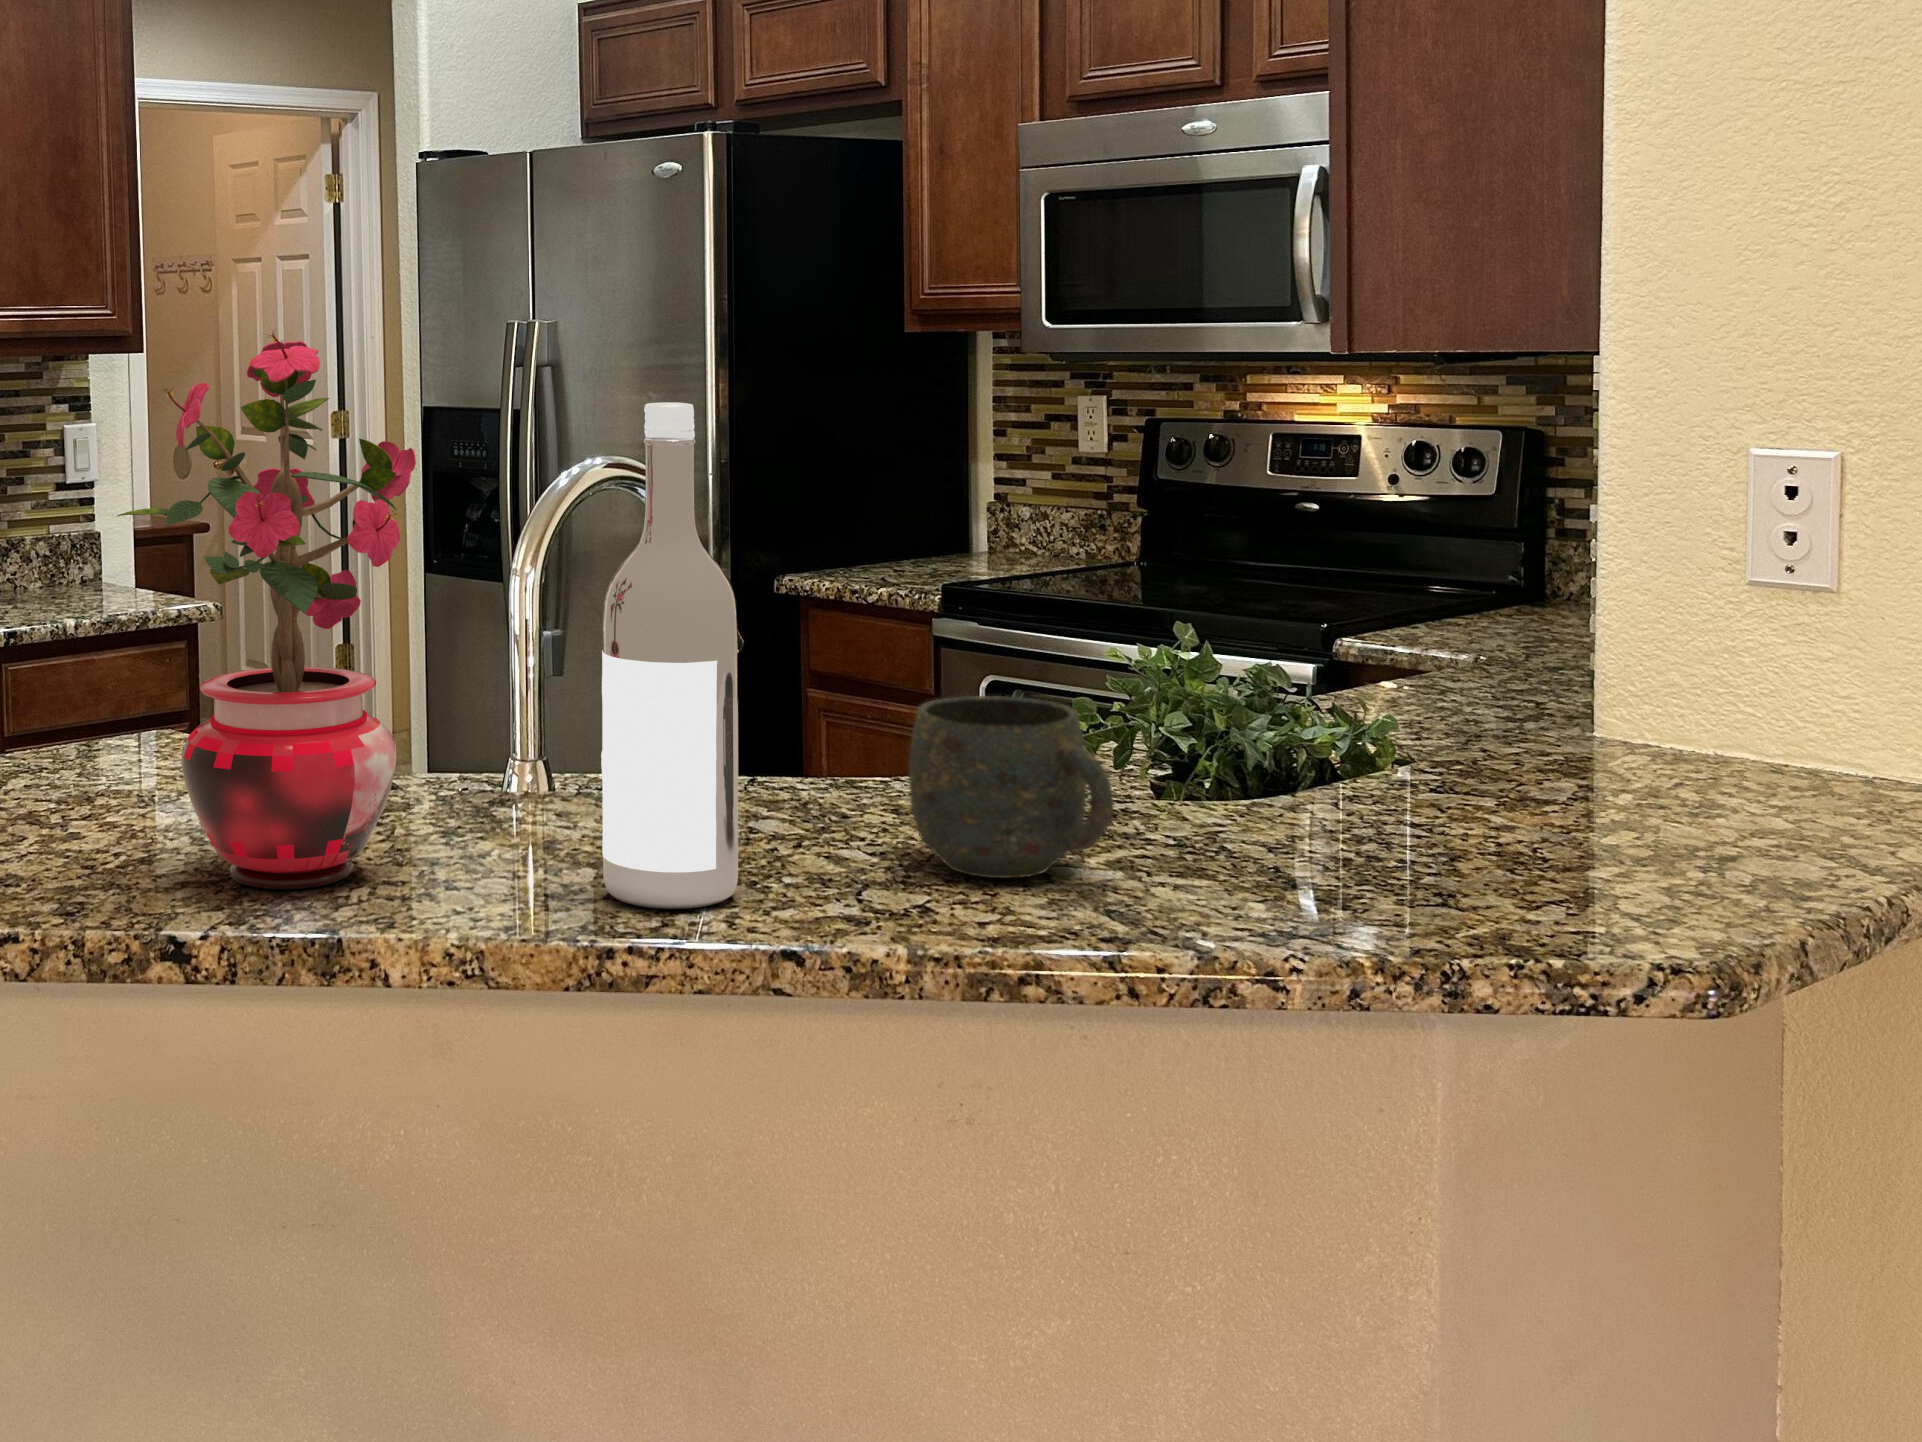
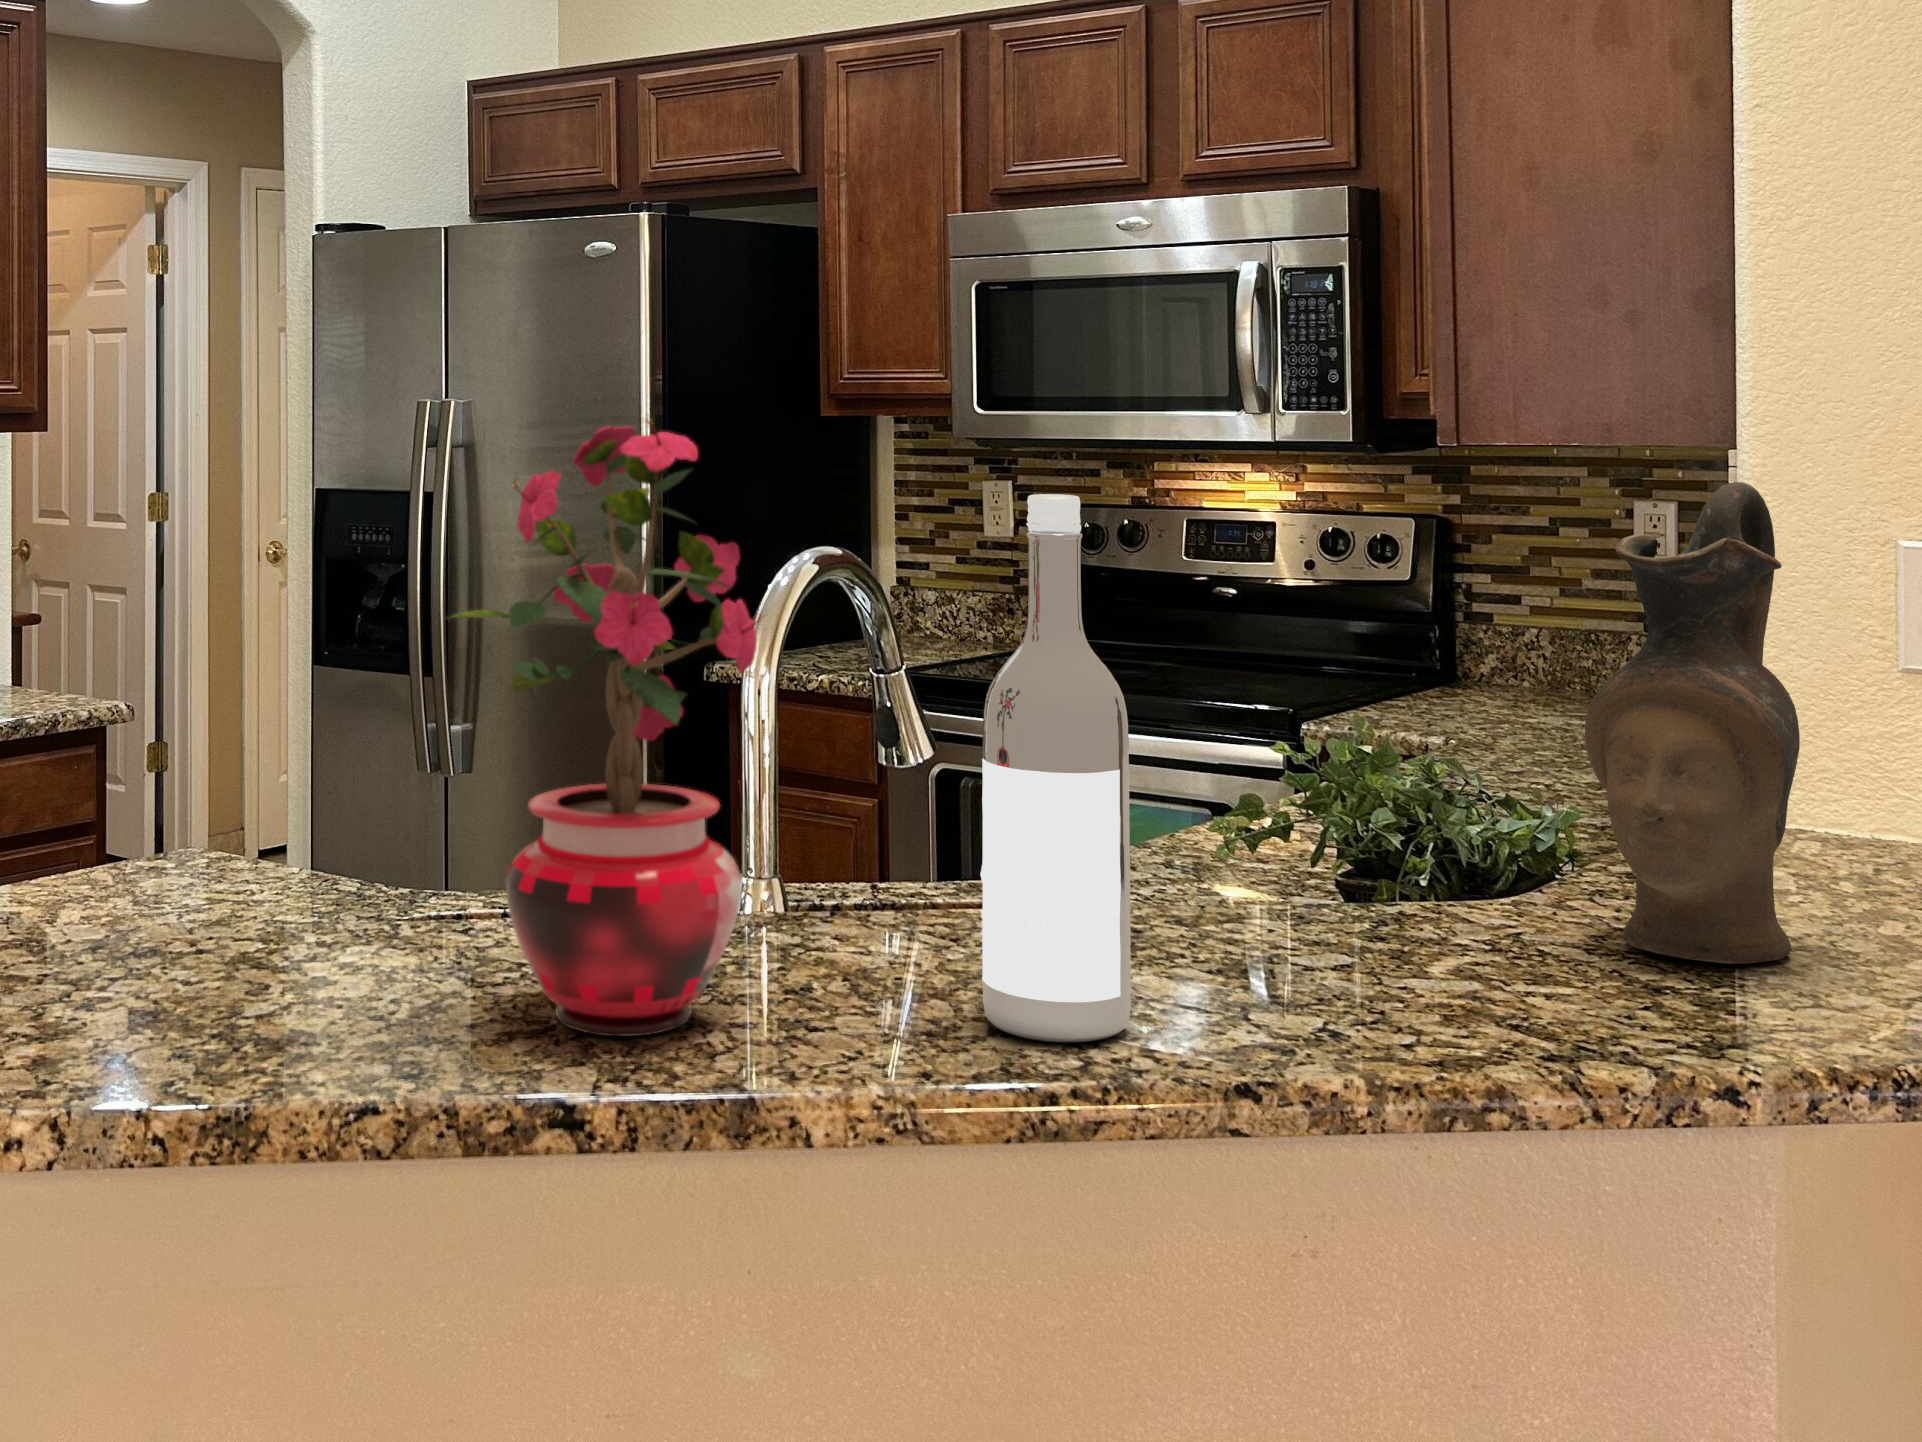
ceramic pitcher: none [1274,389,1497,866] -> present [1585,482,1800,964]
mug: present [909,696,1114,878] -> none [1255,798,1492,993]

